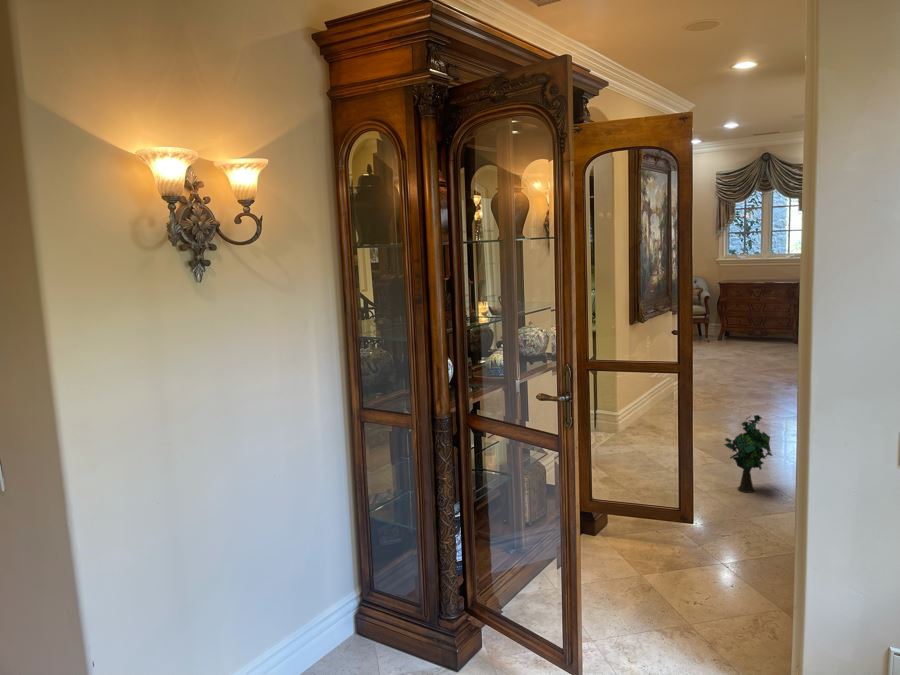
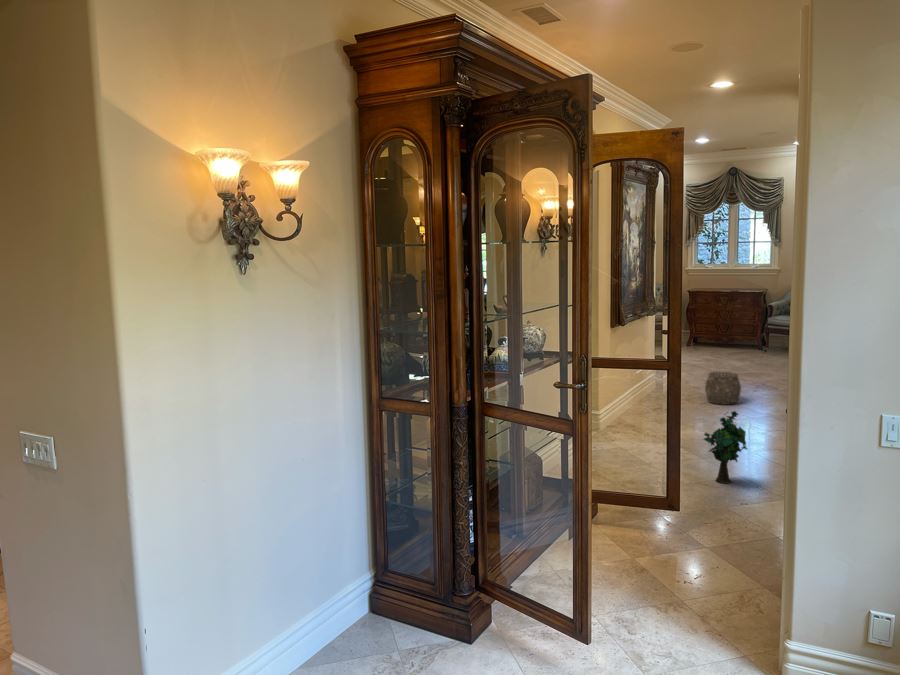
woven basket: none [733,370,772,405] -> present [705,372,741,405]

